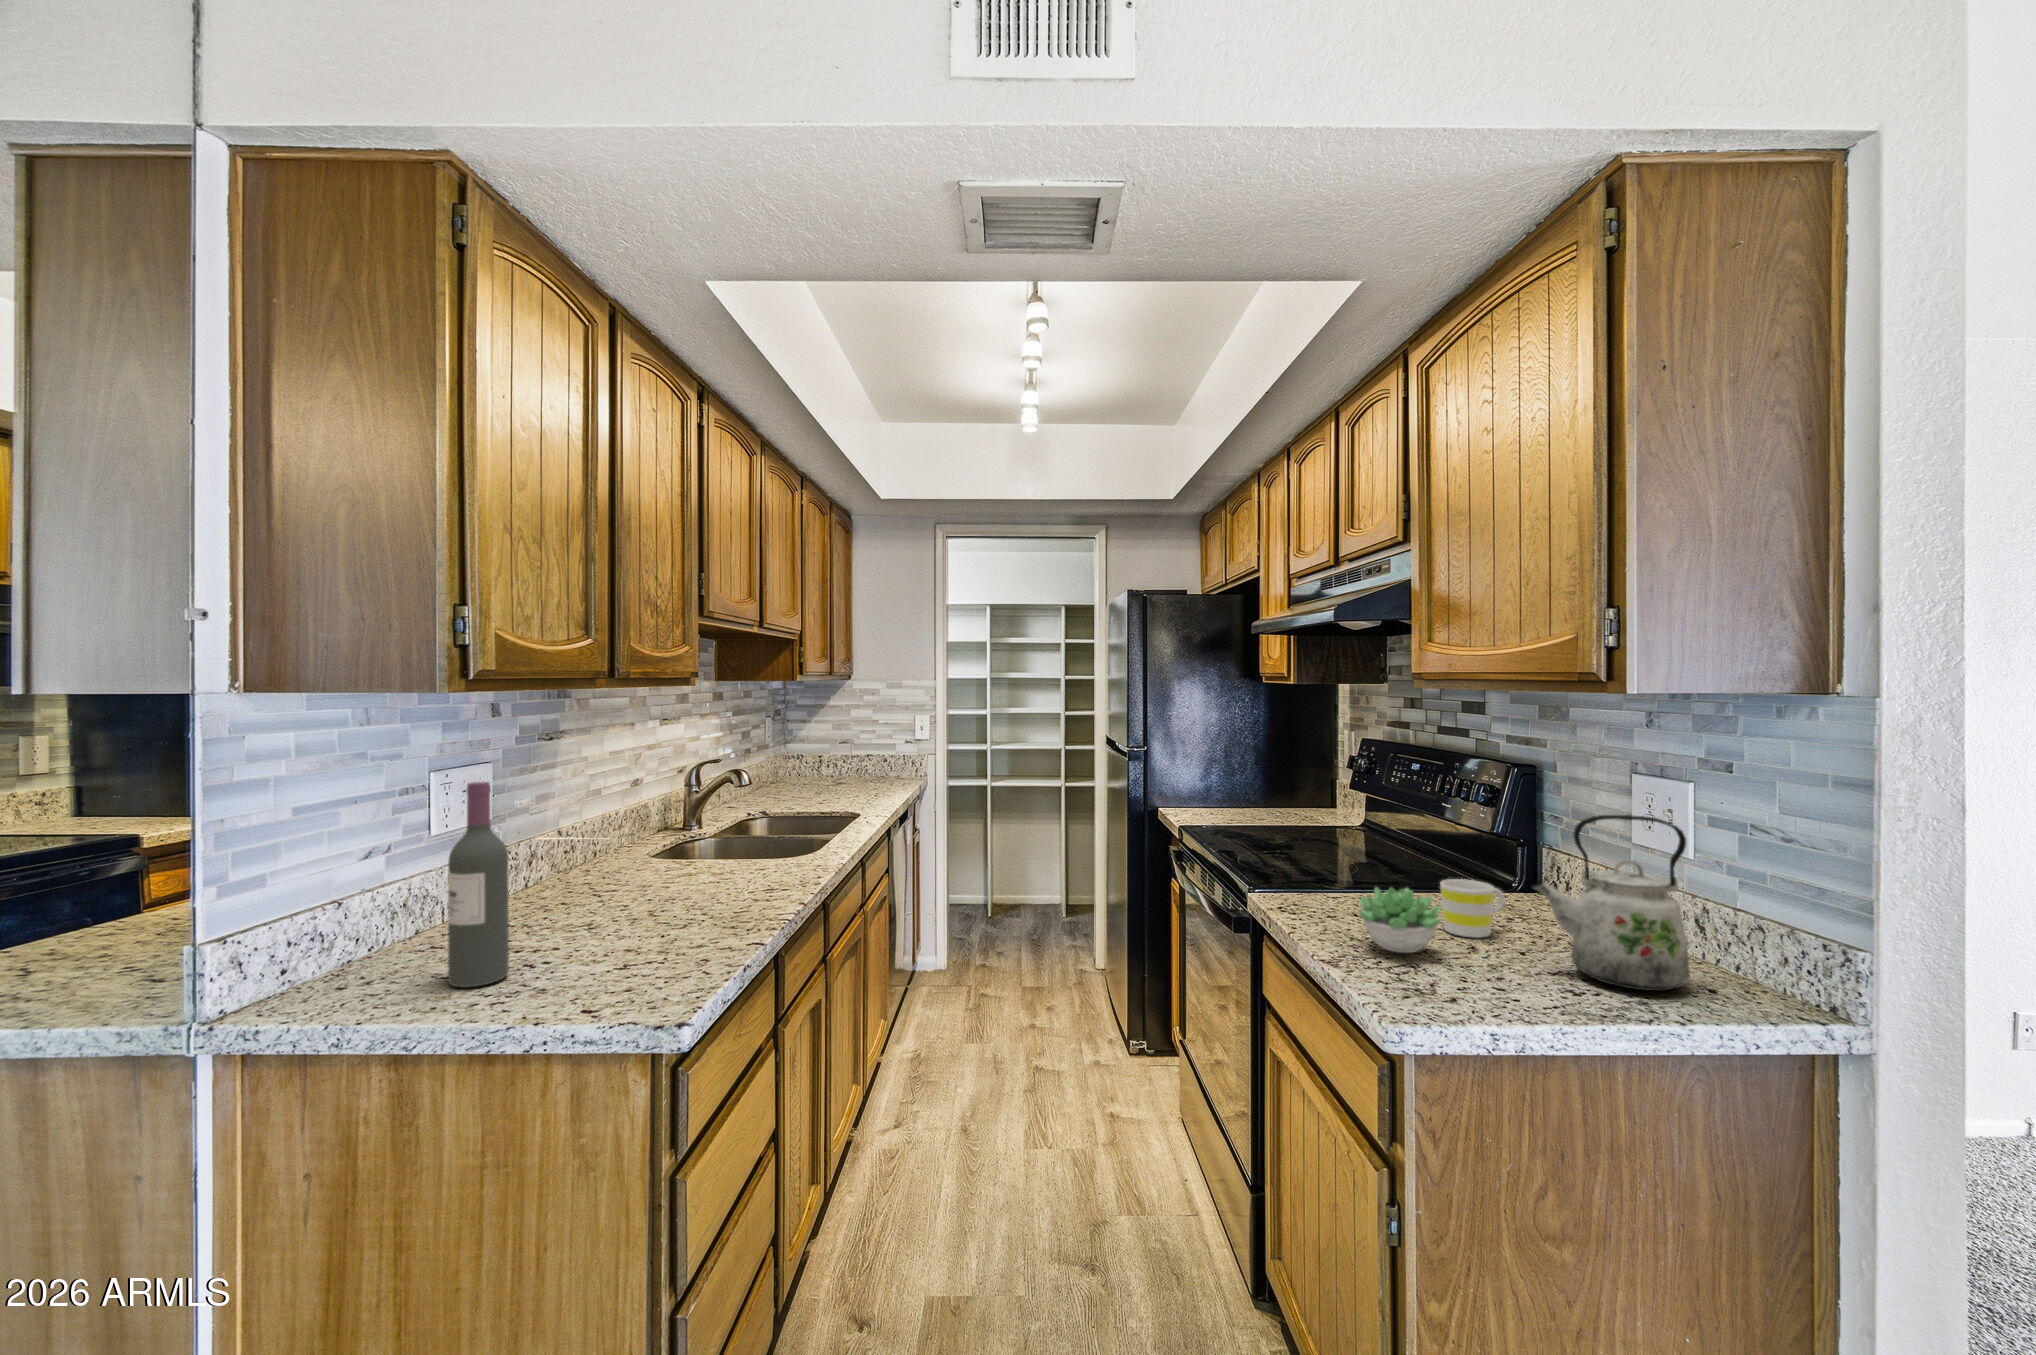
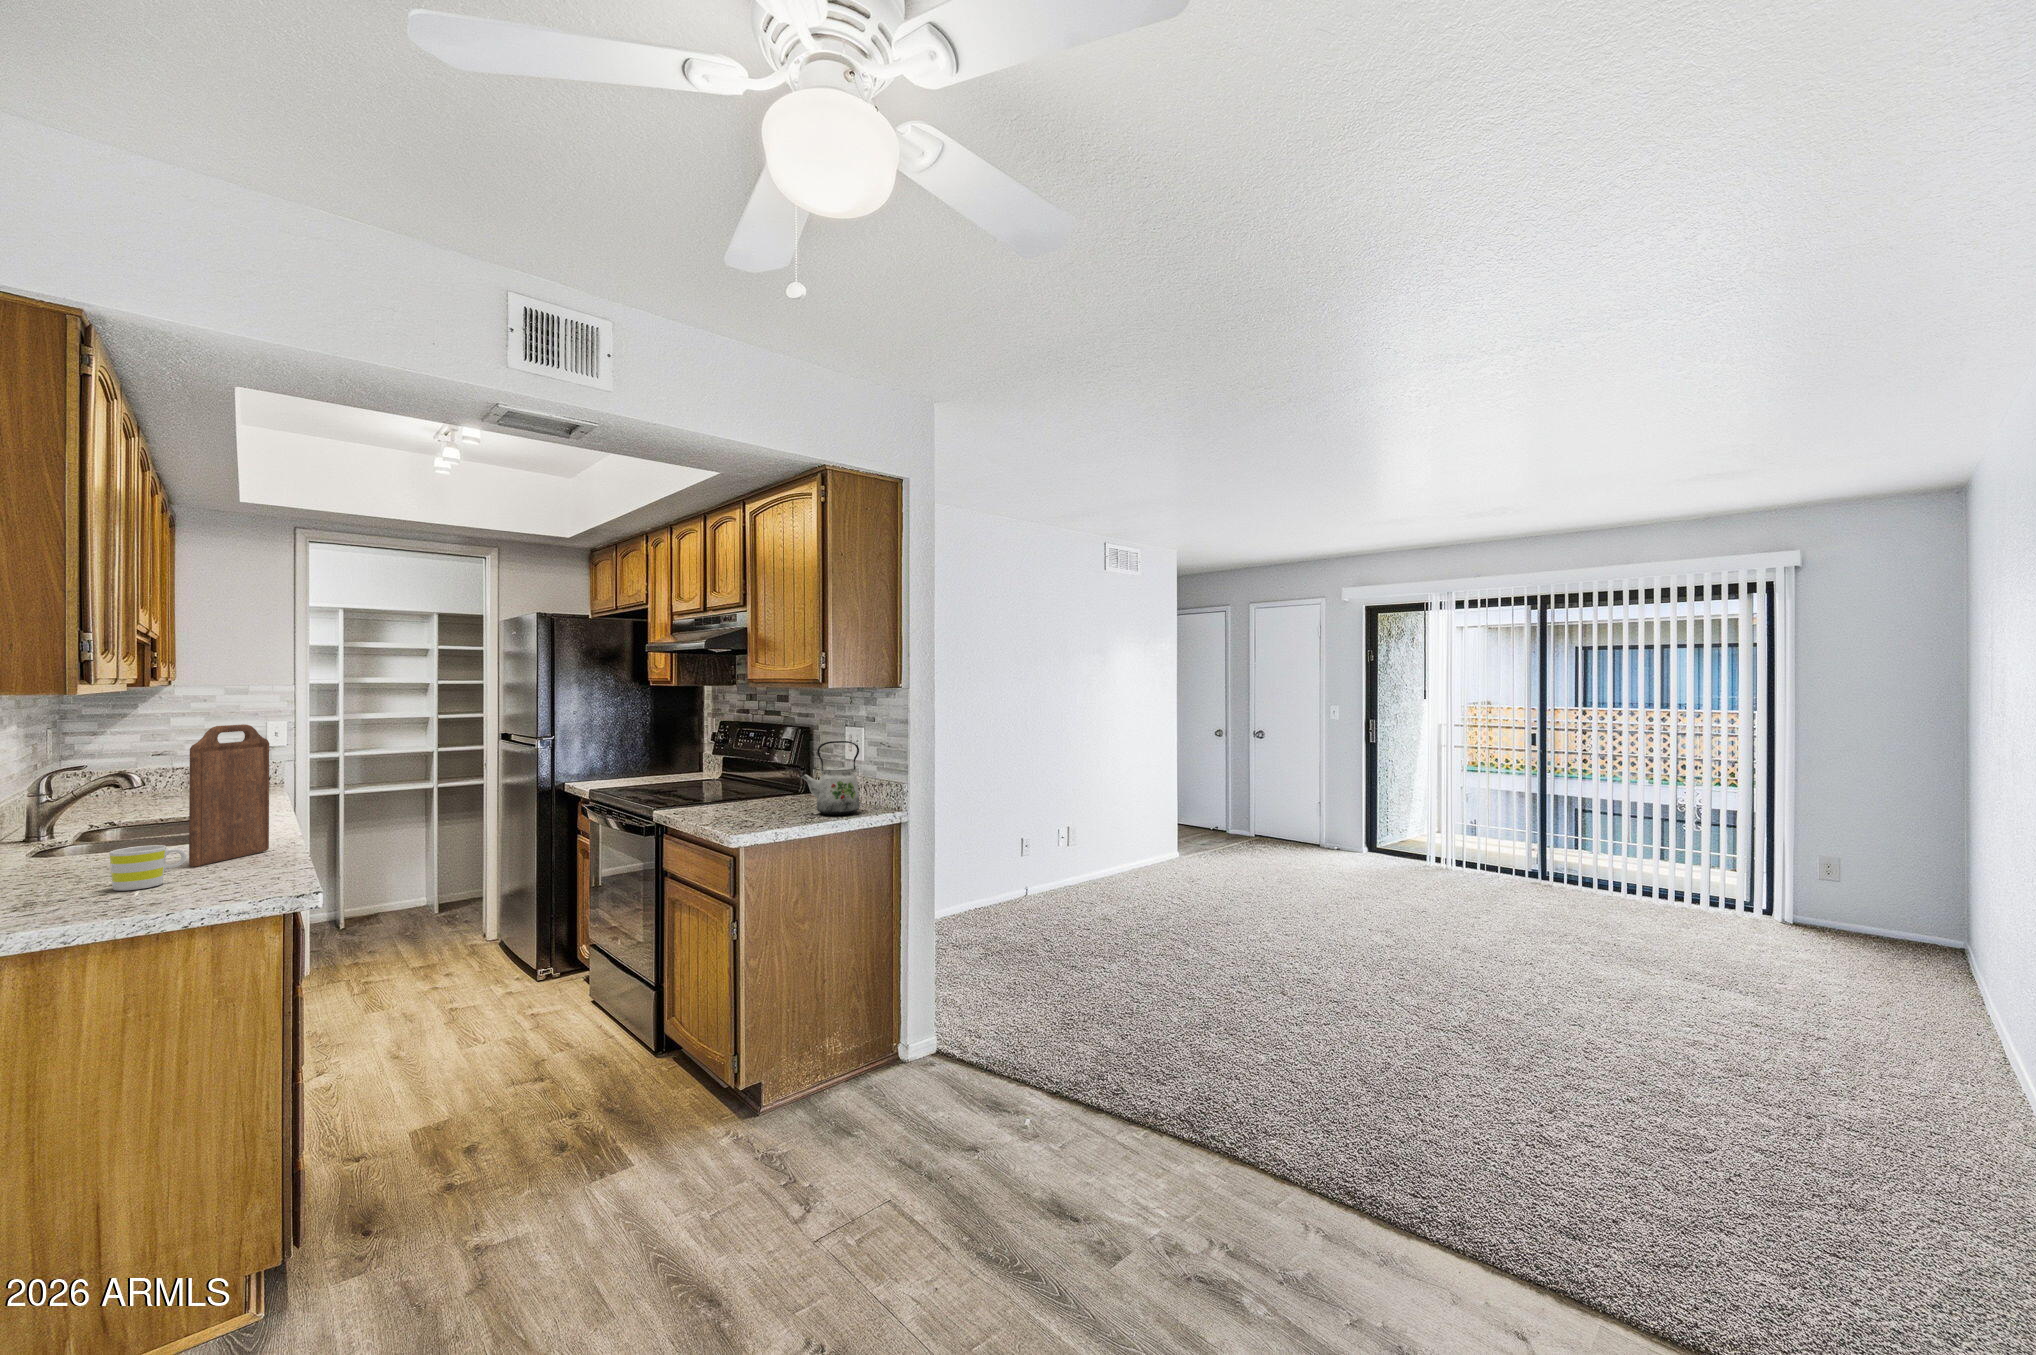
cutting board: none [675,732,771,914] -> present [189,724,269,867]
wine bottle: present [448,782,509,987] -> none [44,760,102,912]
mug: present [1440,879,1505,938] -> present [109,845,186,891]
succulent plant: present [1358,887,1442,953] -> none [720,787,761,818]

